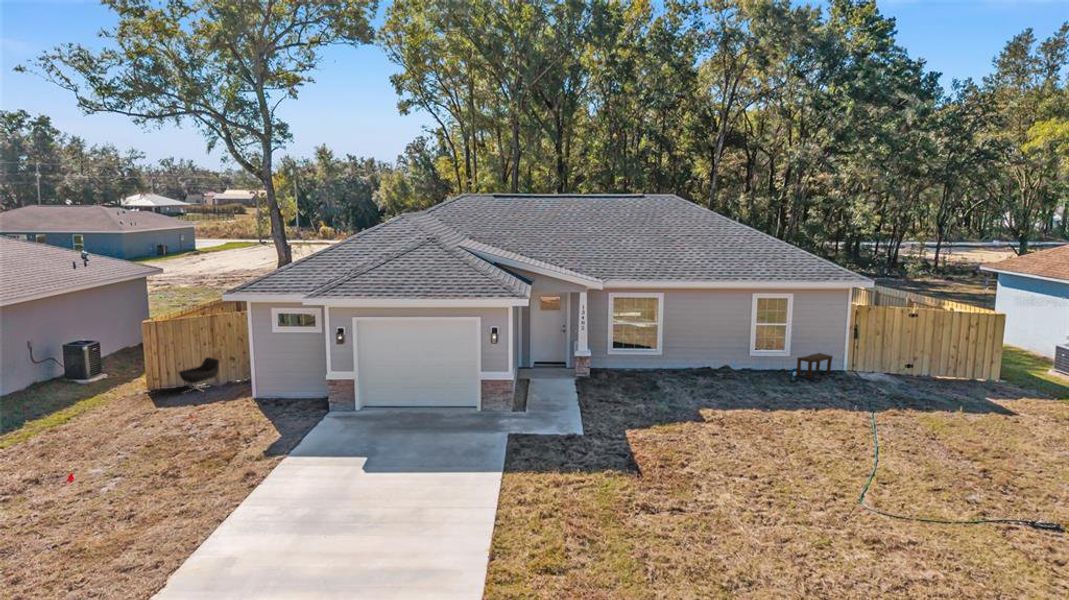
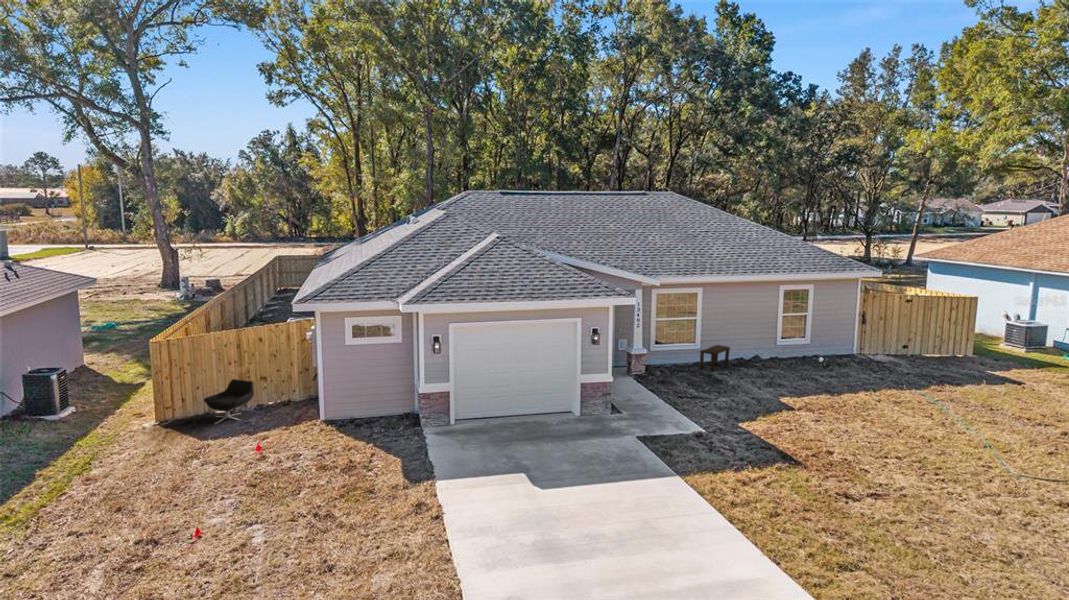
bench: present [796,353,833,379] -> present [700,345,730,370]

